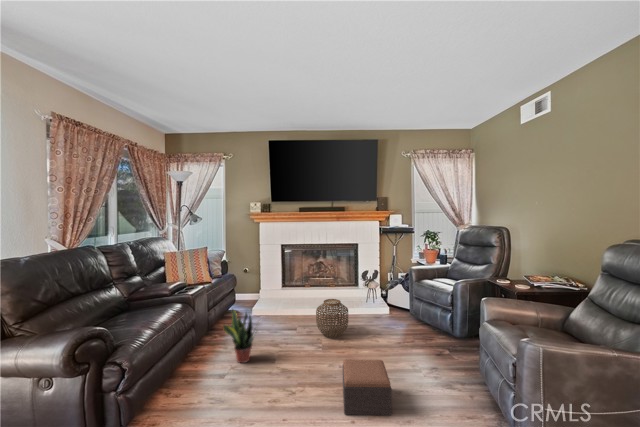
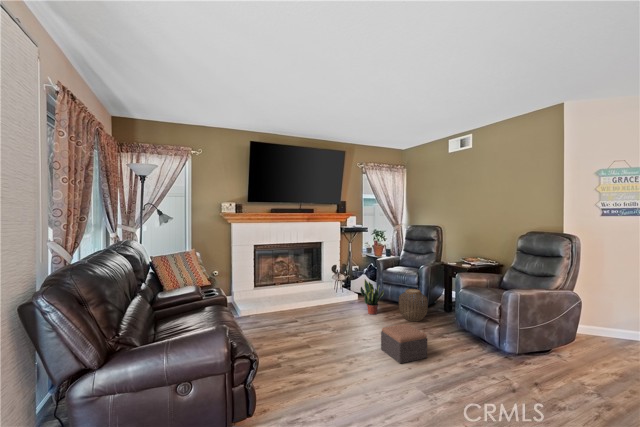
woven basket: present [316,299,348,338] -> present [399,289,428,322]
potted plant: present [224,309,254,363] -> present [360,280,384,315]

